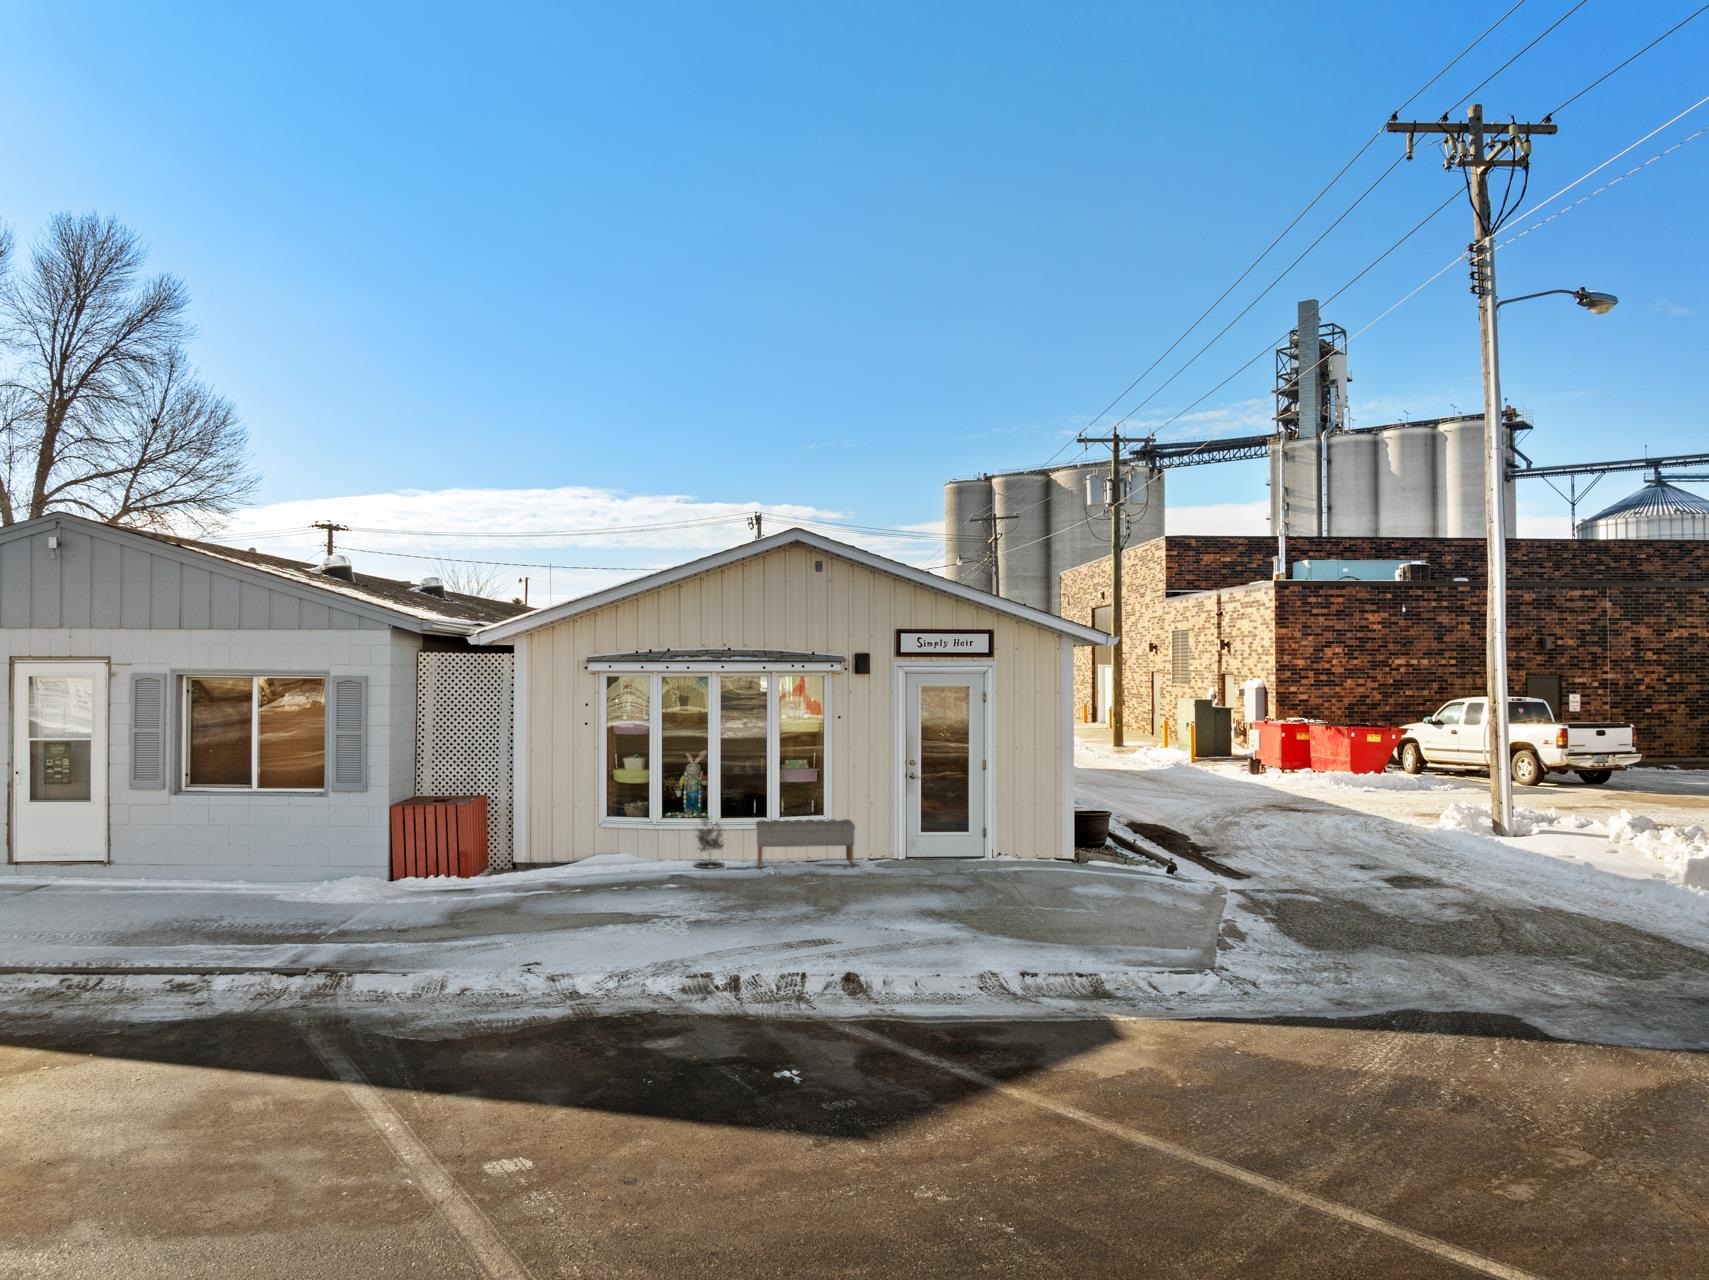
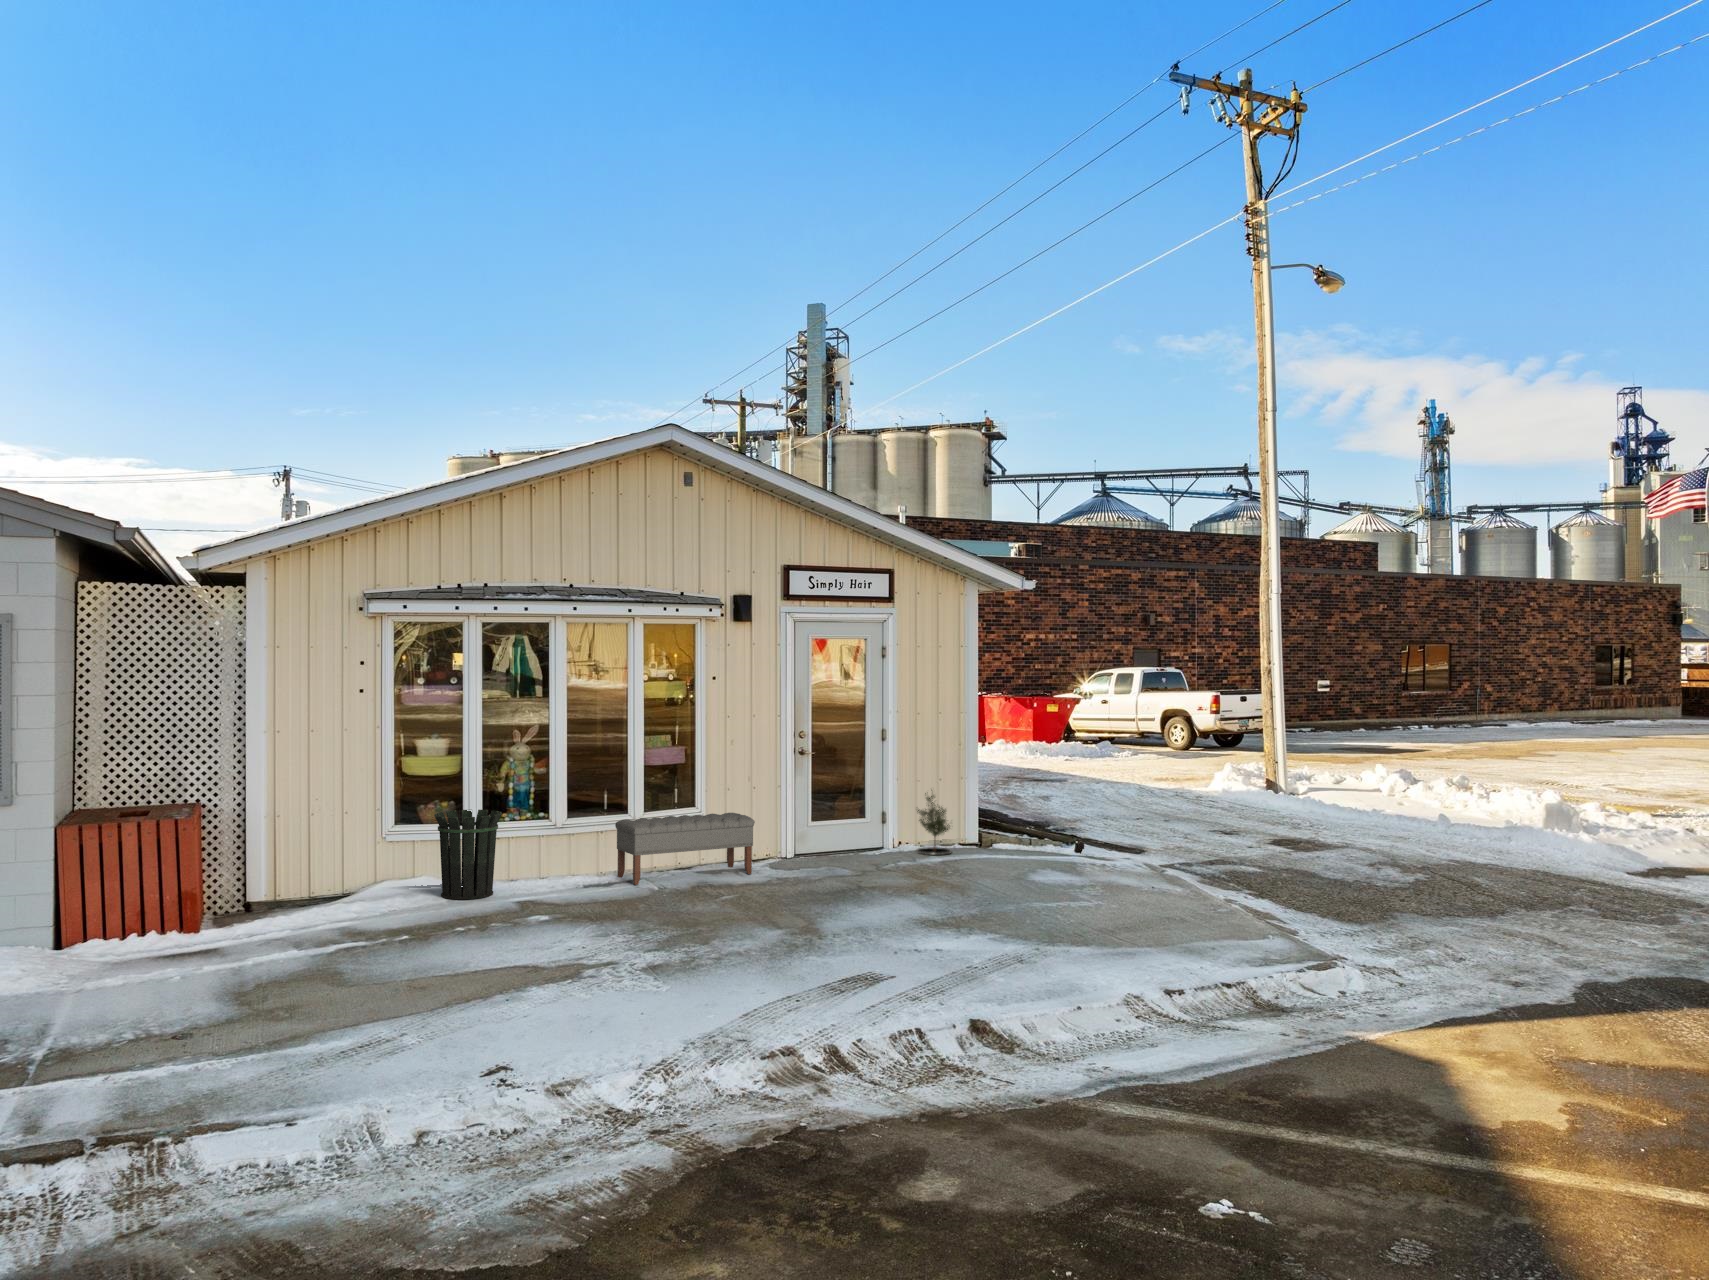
waste bin: none [620,808,666,870] -> present [434,810,502,899]
potted tree: present [694,813,724,868] -> present [916,790,952,855]

